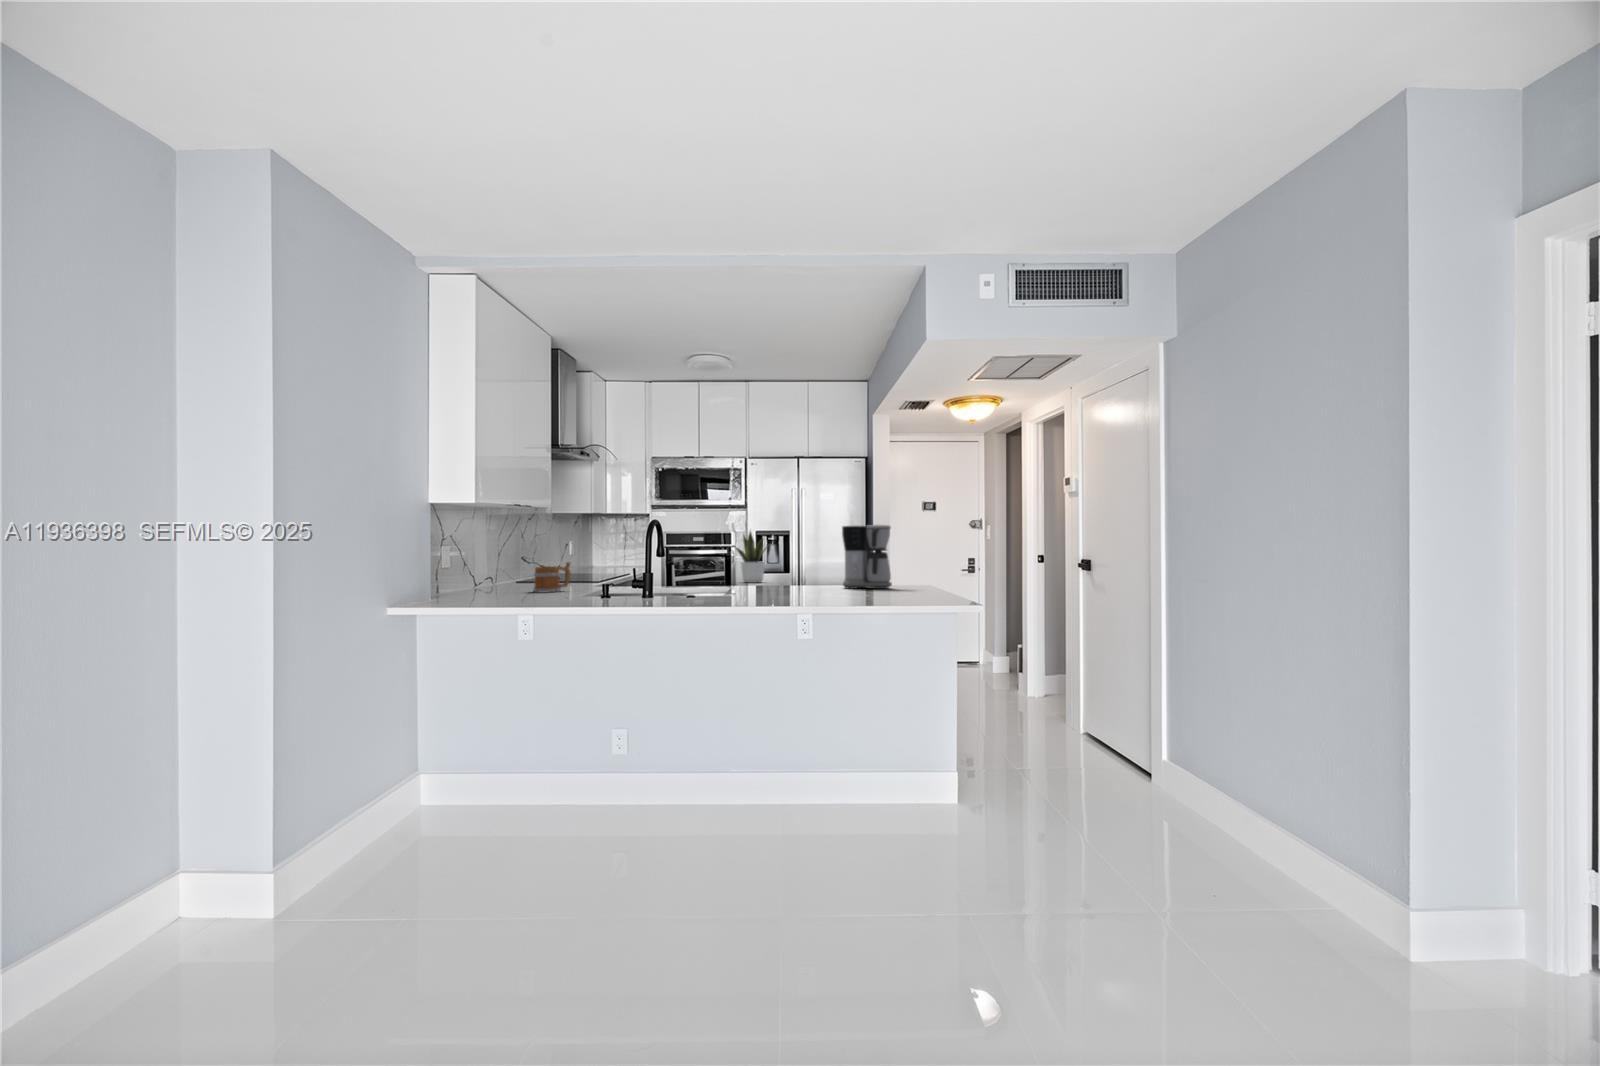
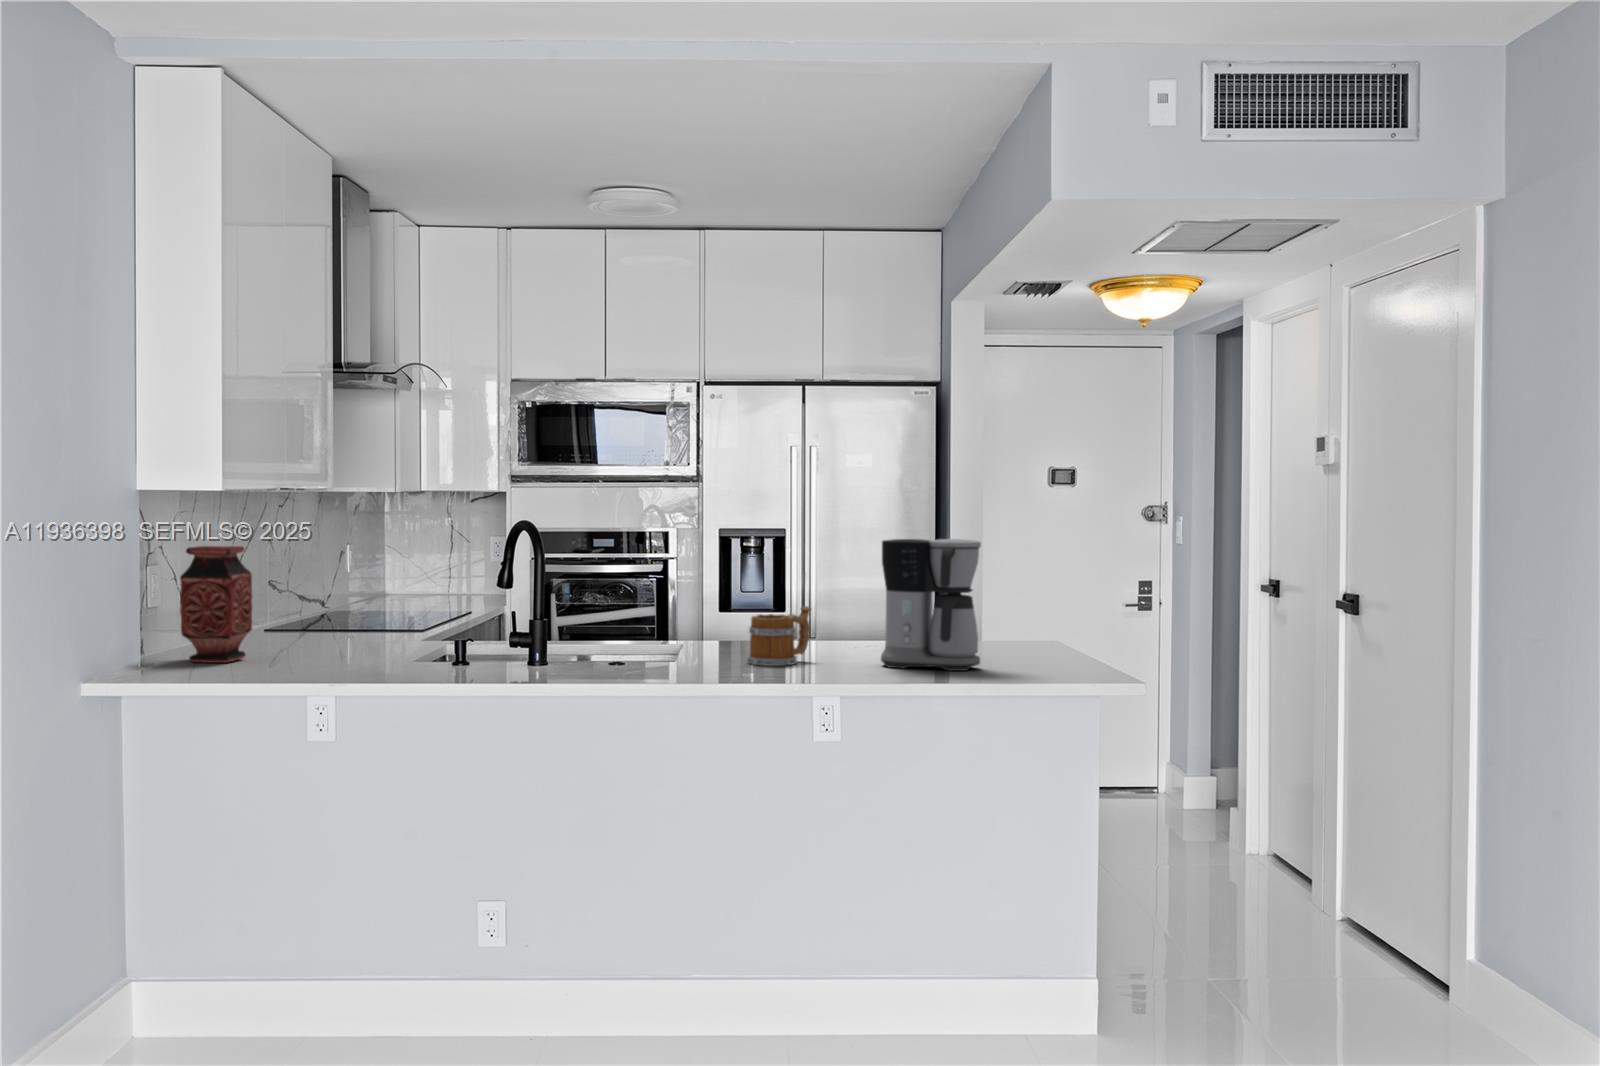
potted plant: present [736,532,768,583] -> none [668,529,749,639]
vase: none [497,534,532,591] -> present [180,546,252,663]
mug: present [533,562,571,592] -> present [747,606,811,666]

